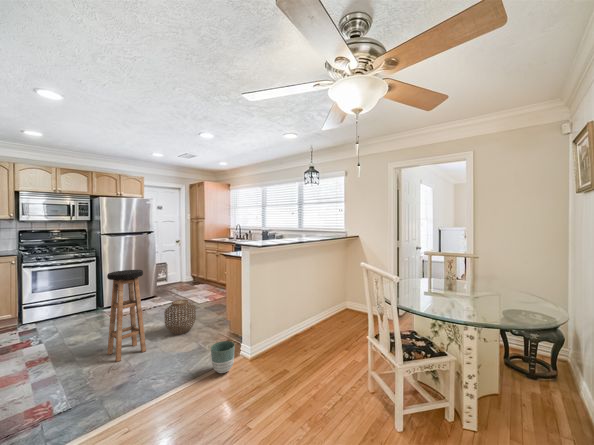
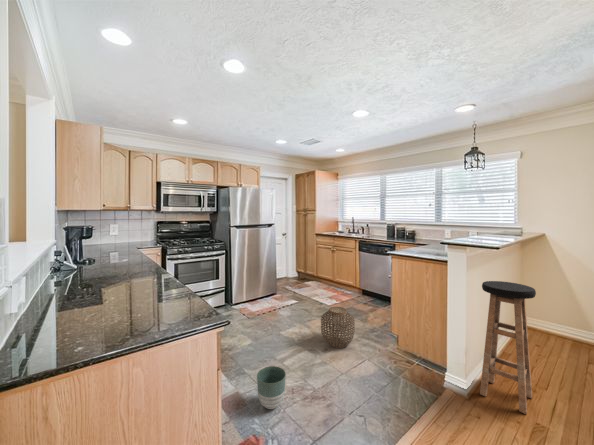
bar stool: present [107,270,146,362] -> present [480,281,536,414]
planter: present [211,341,235,373] -> present [257,366,286,409]

